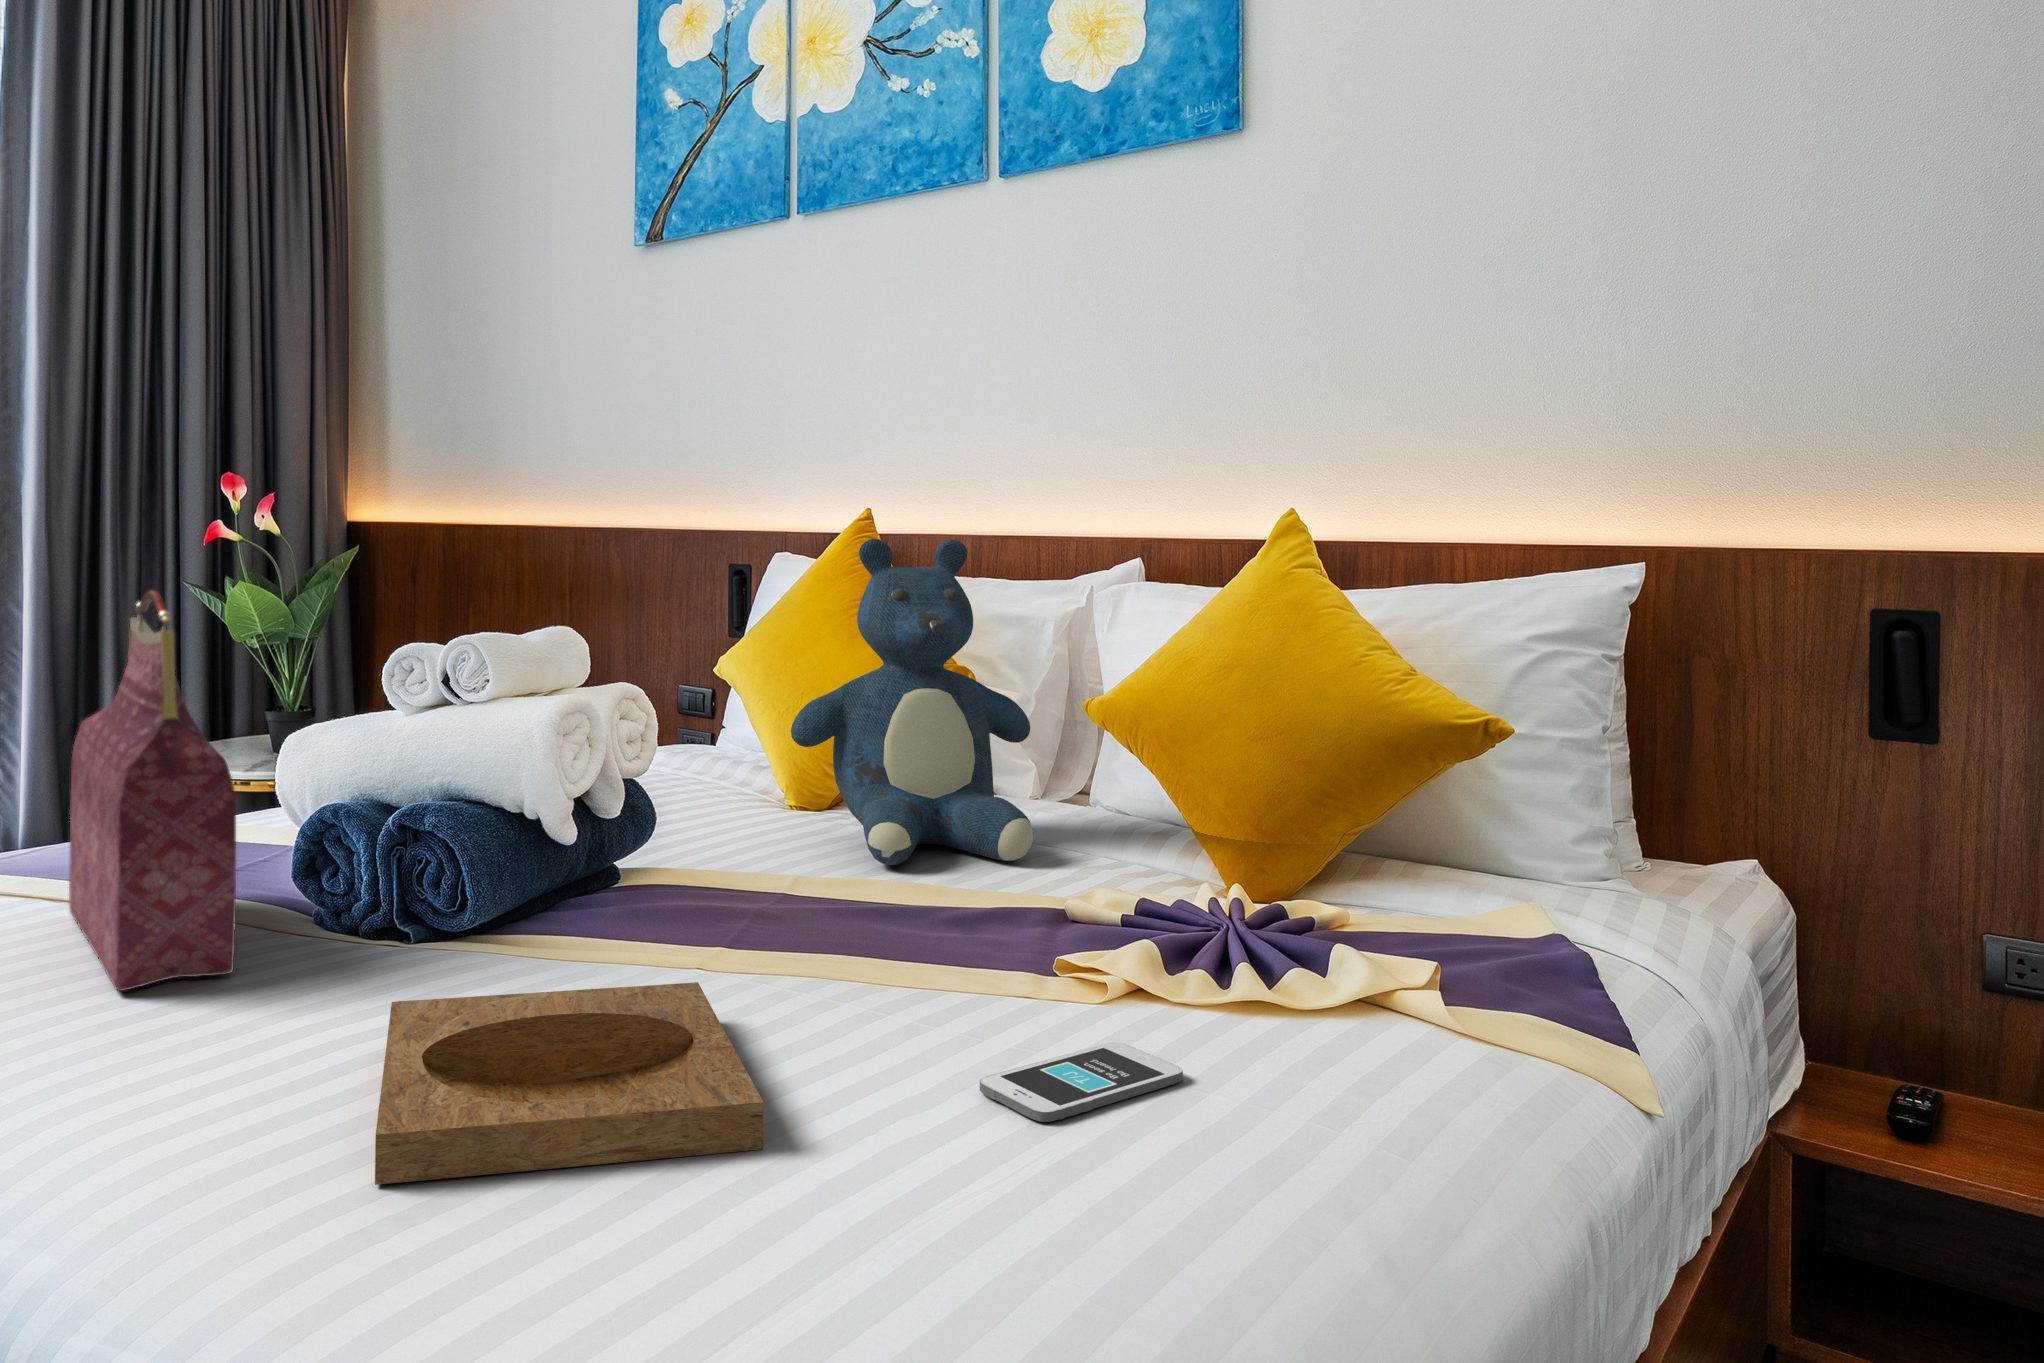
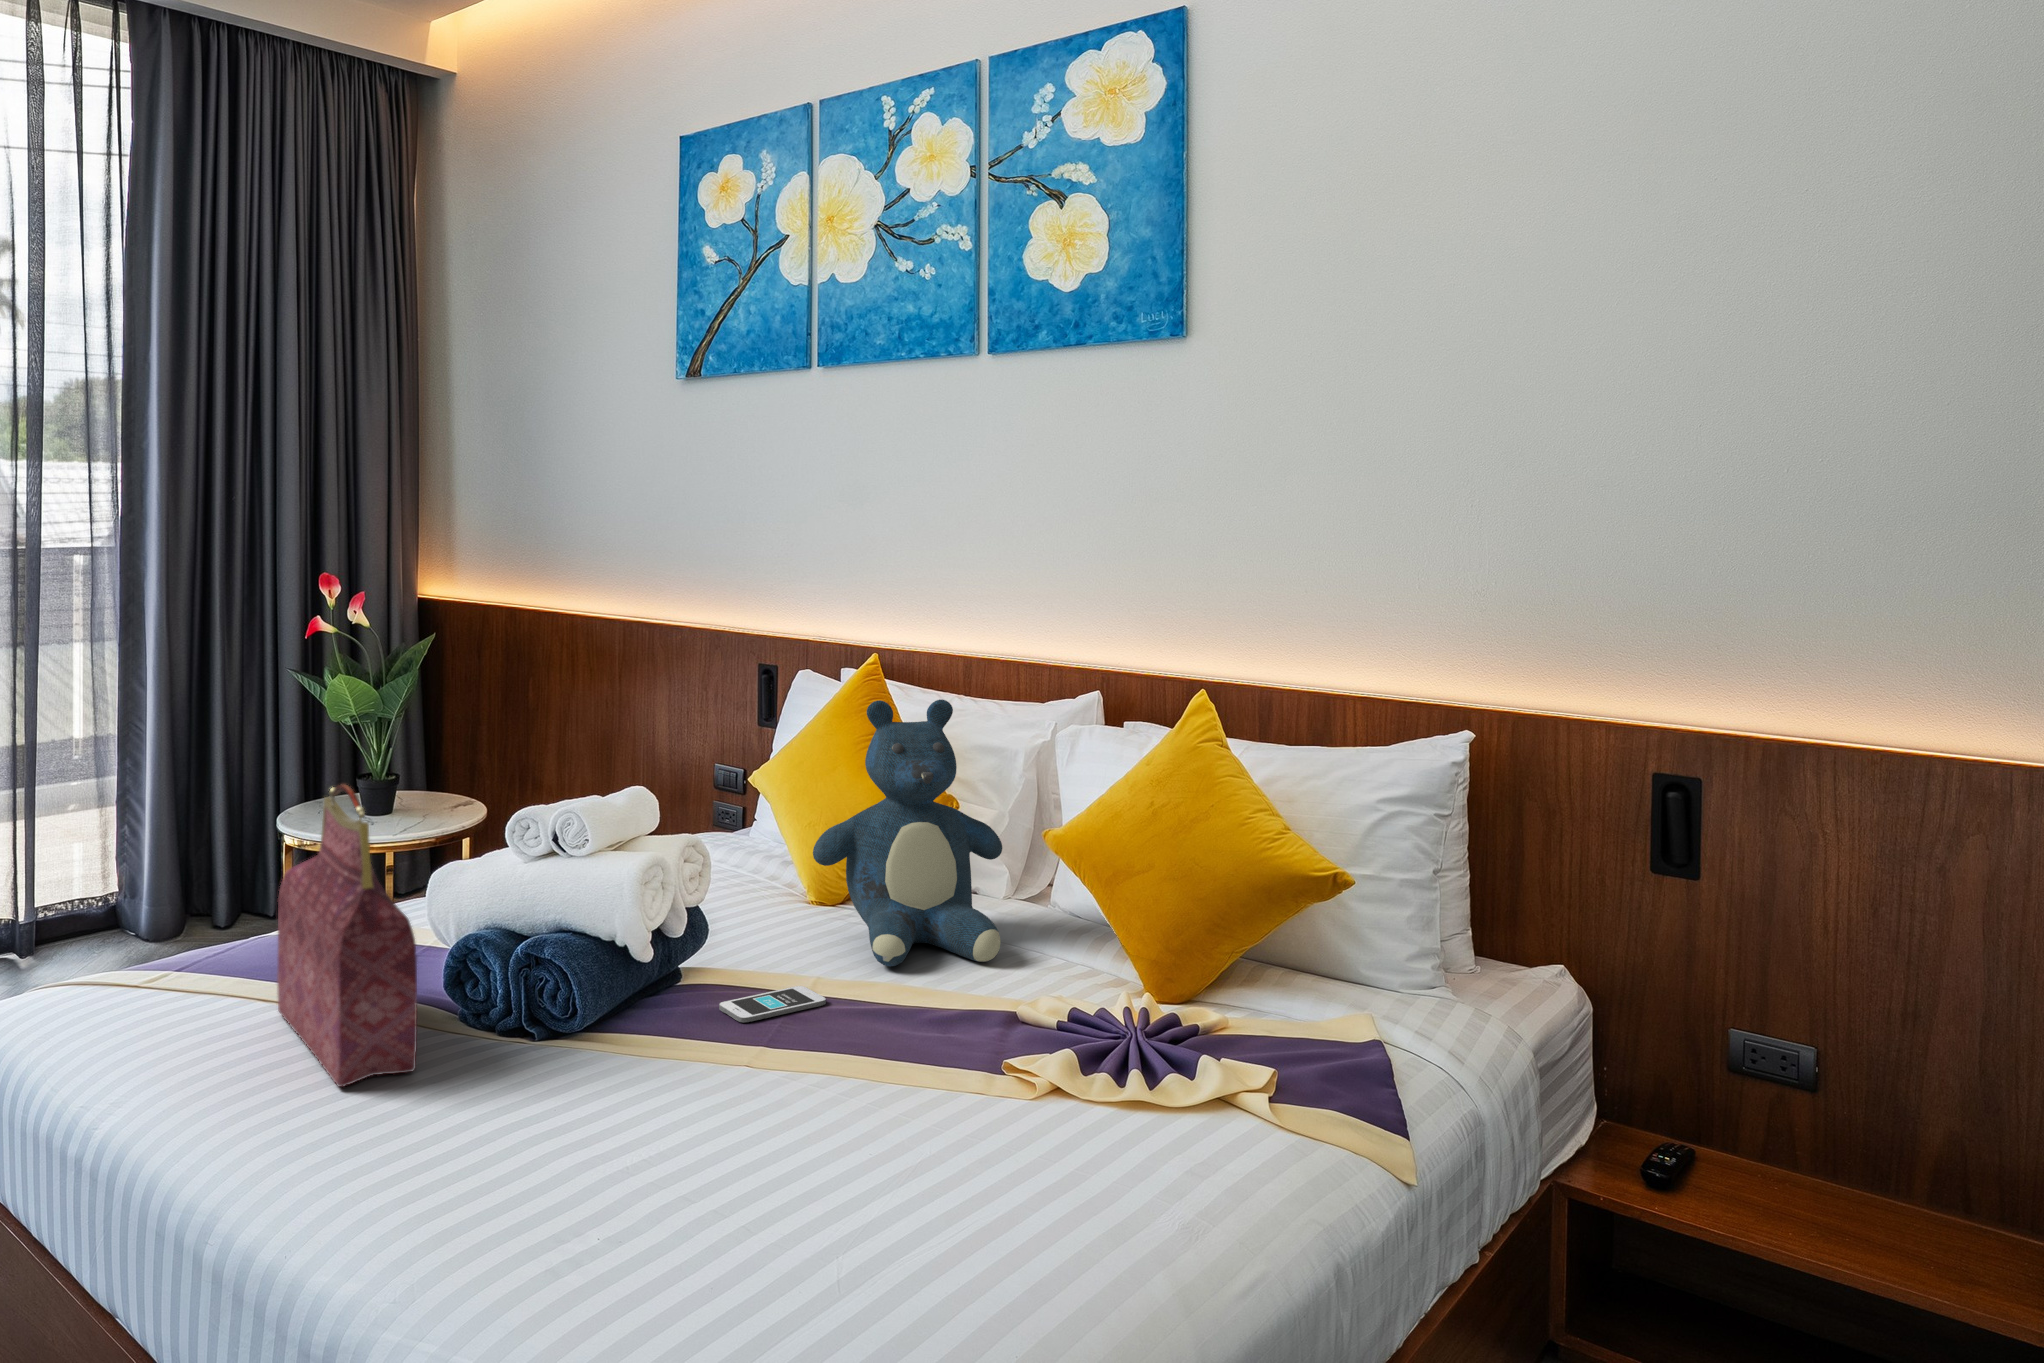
tray: present [375,982,763,1185] -> none [540,1089,797,1244]
smartphone: present [980,1043,1183,1122] -> present [719,986,826,1022]

